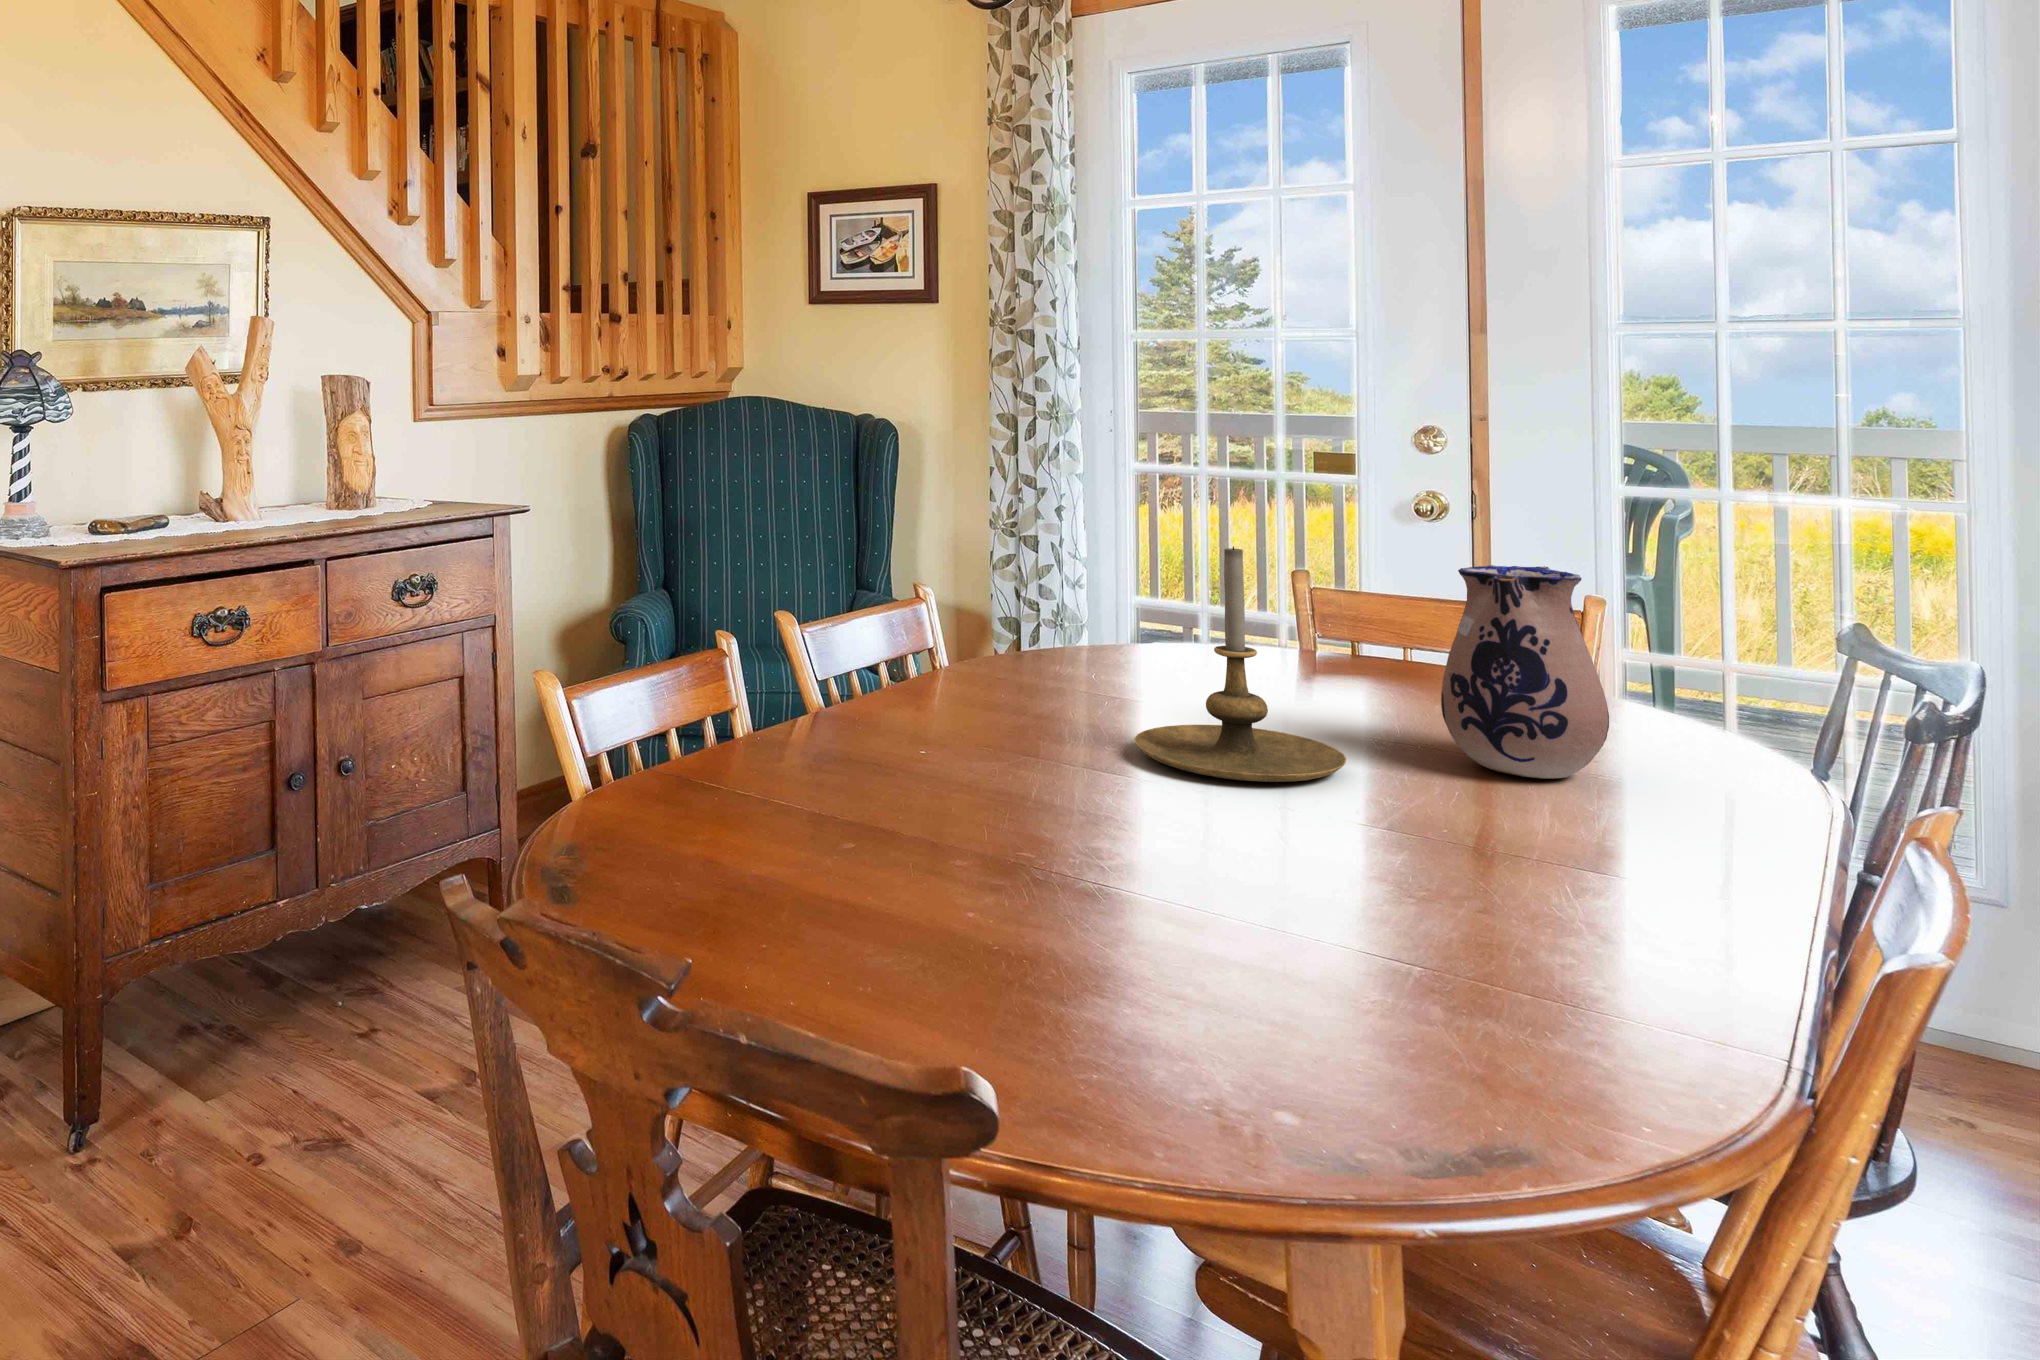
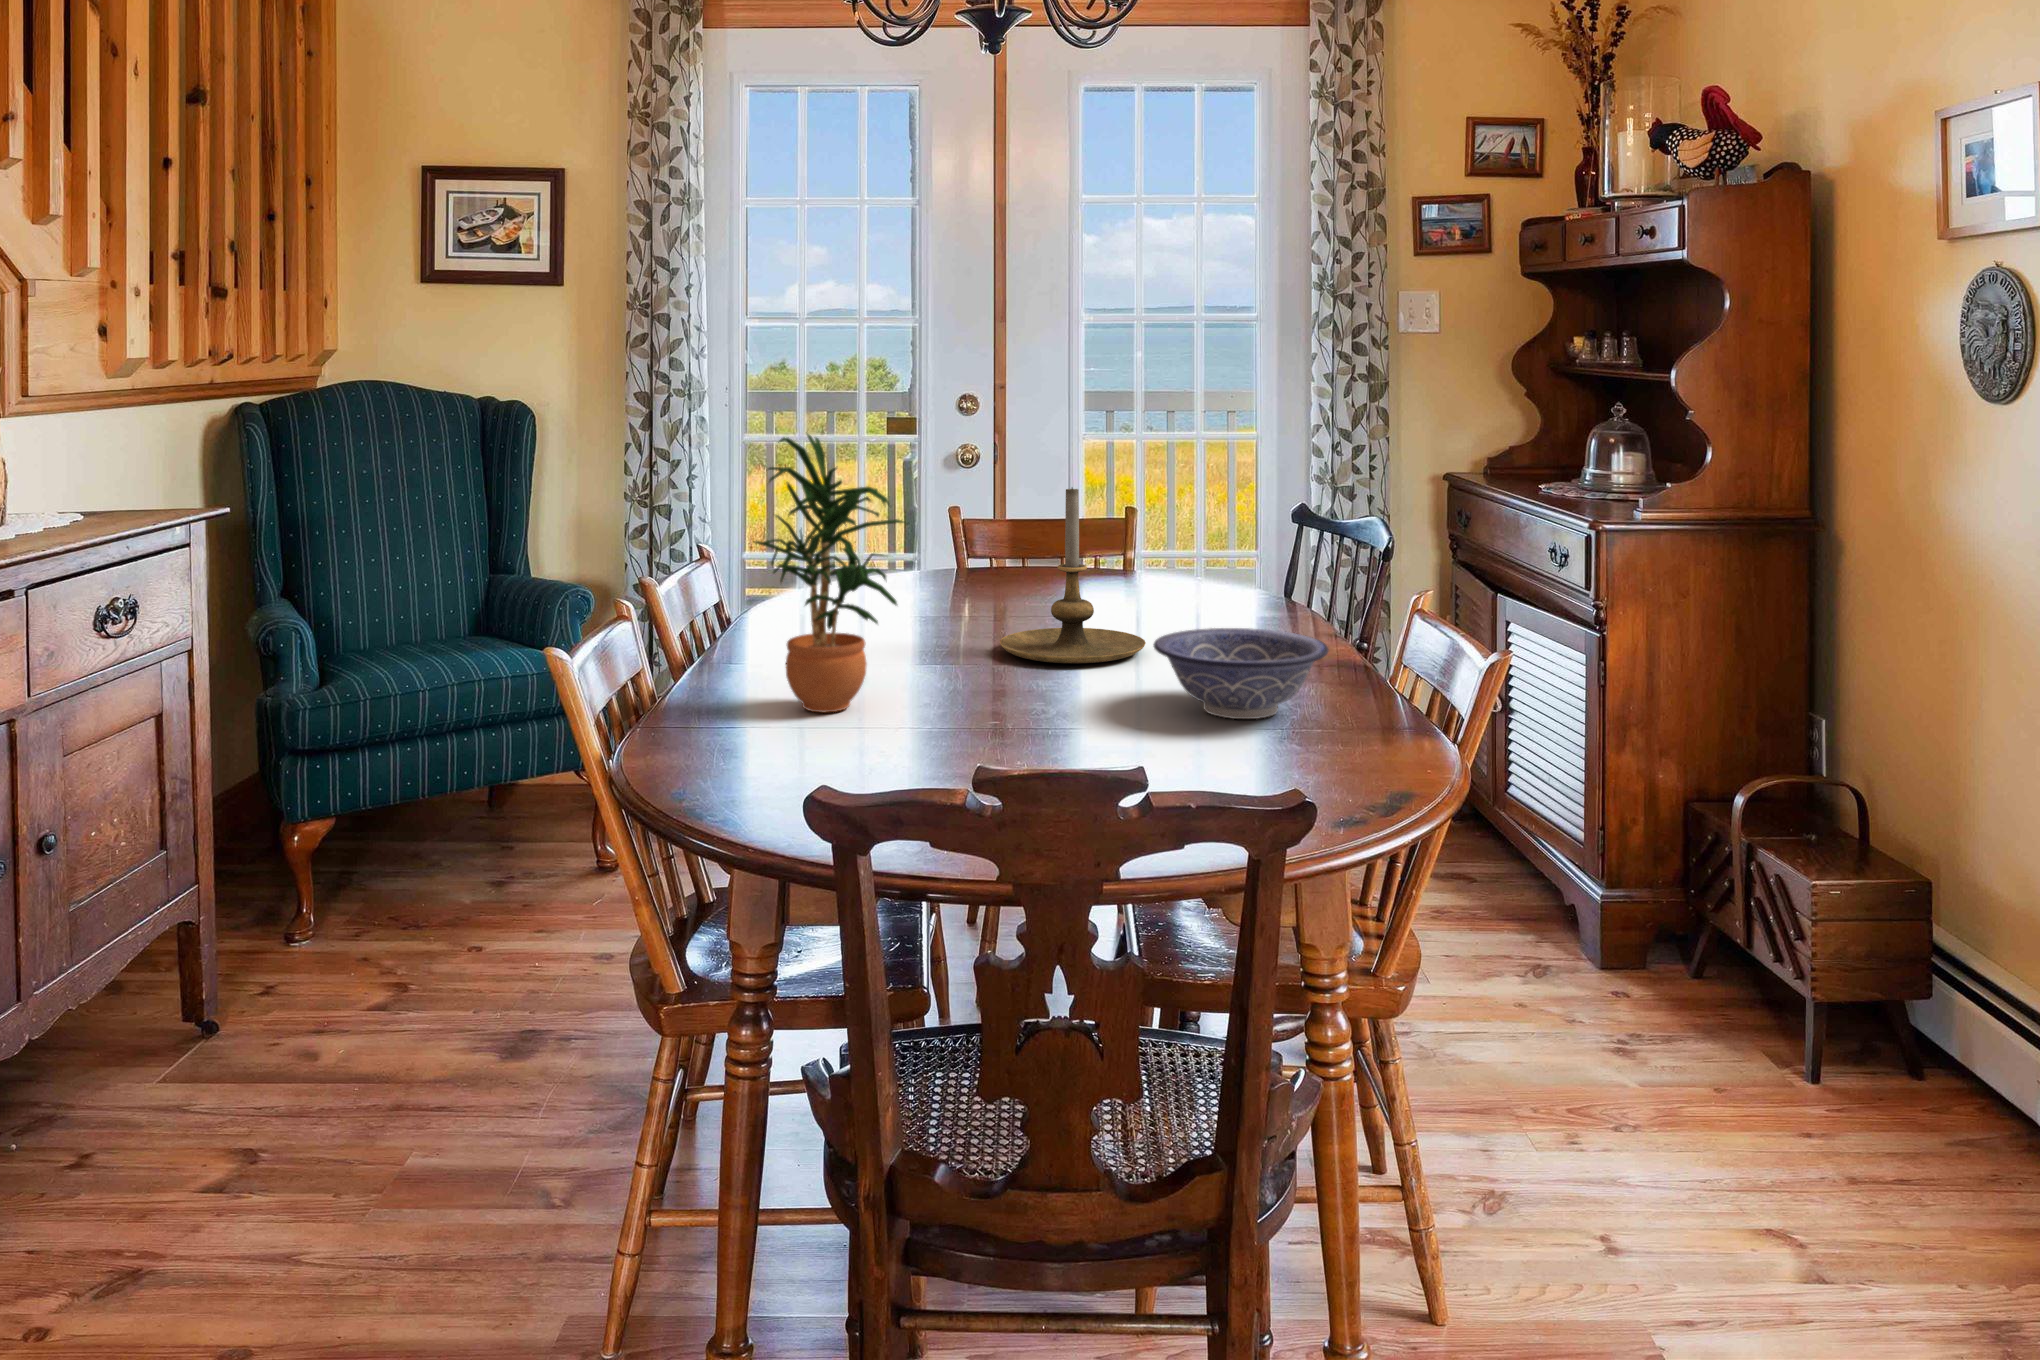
potted plant: none [748,460,937,778] -> present [754,434,909,713]
ceramic pitcher: present [1441,565,1609,779] -> none [1175,488,1273,633]
decorative bowl: none [1208,757,1494,903] -> present [1154,628,1329,719]

